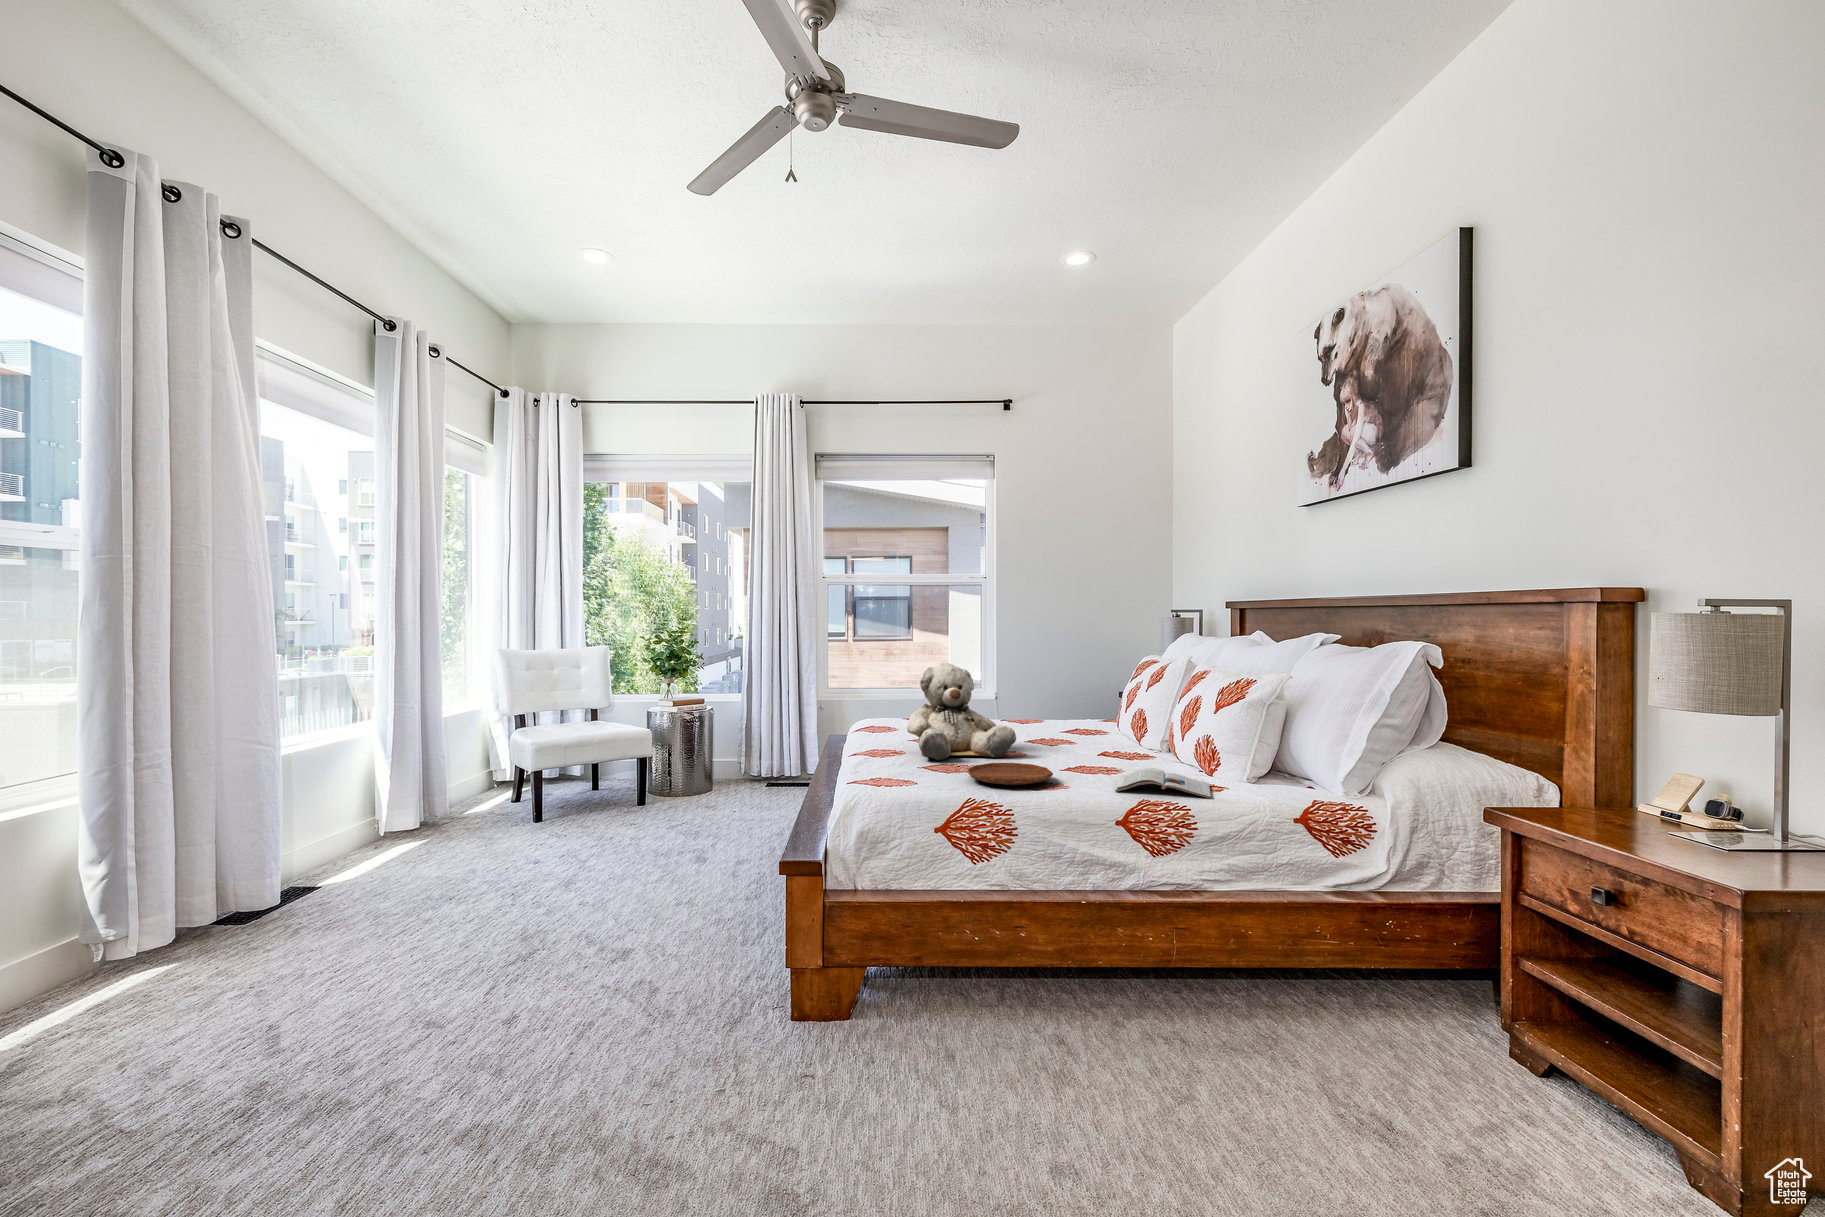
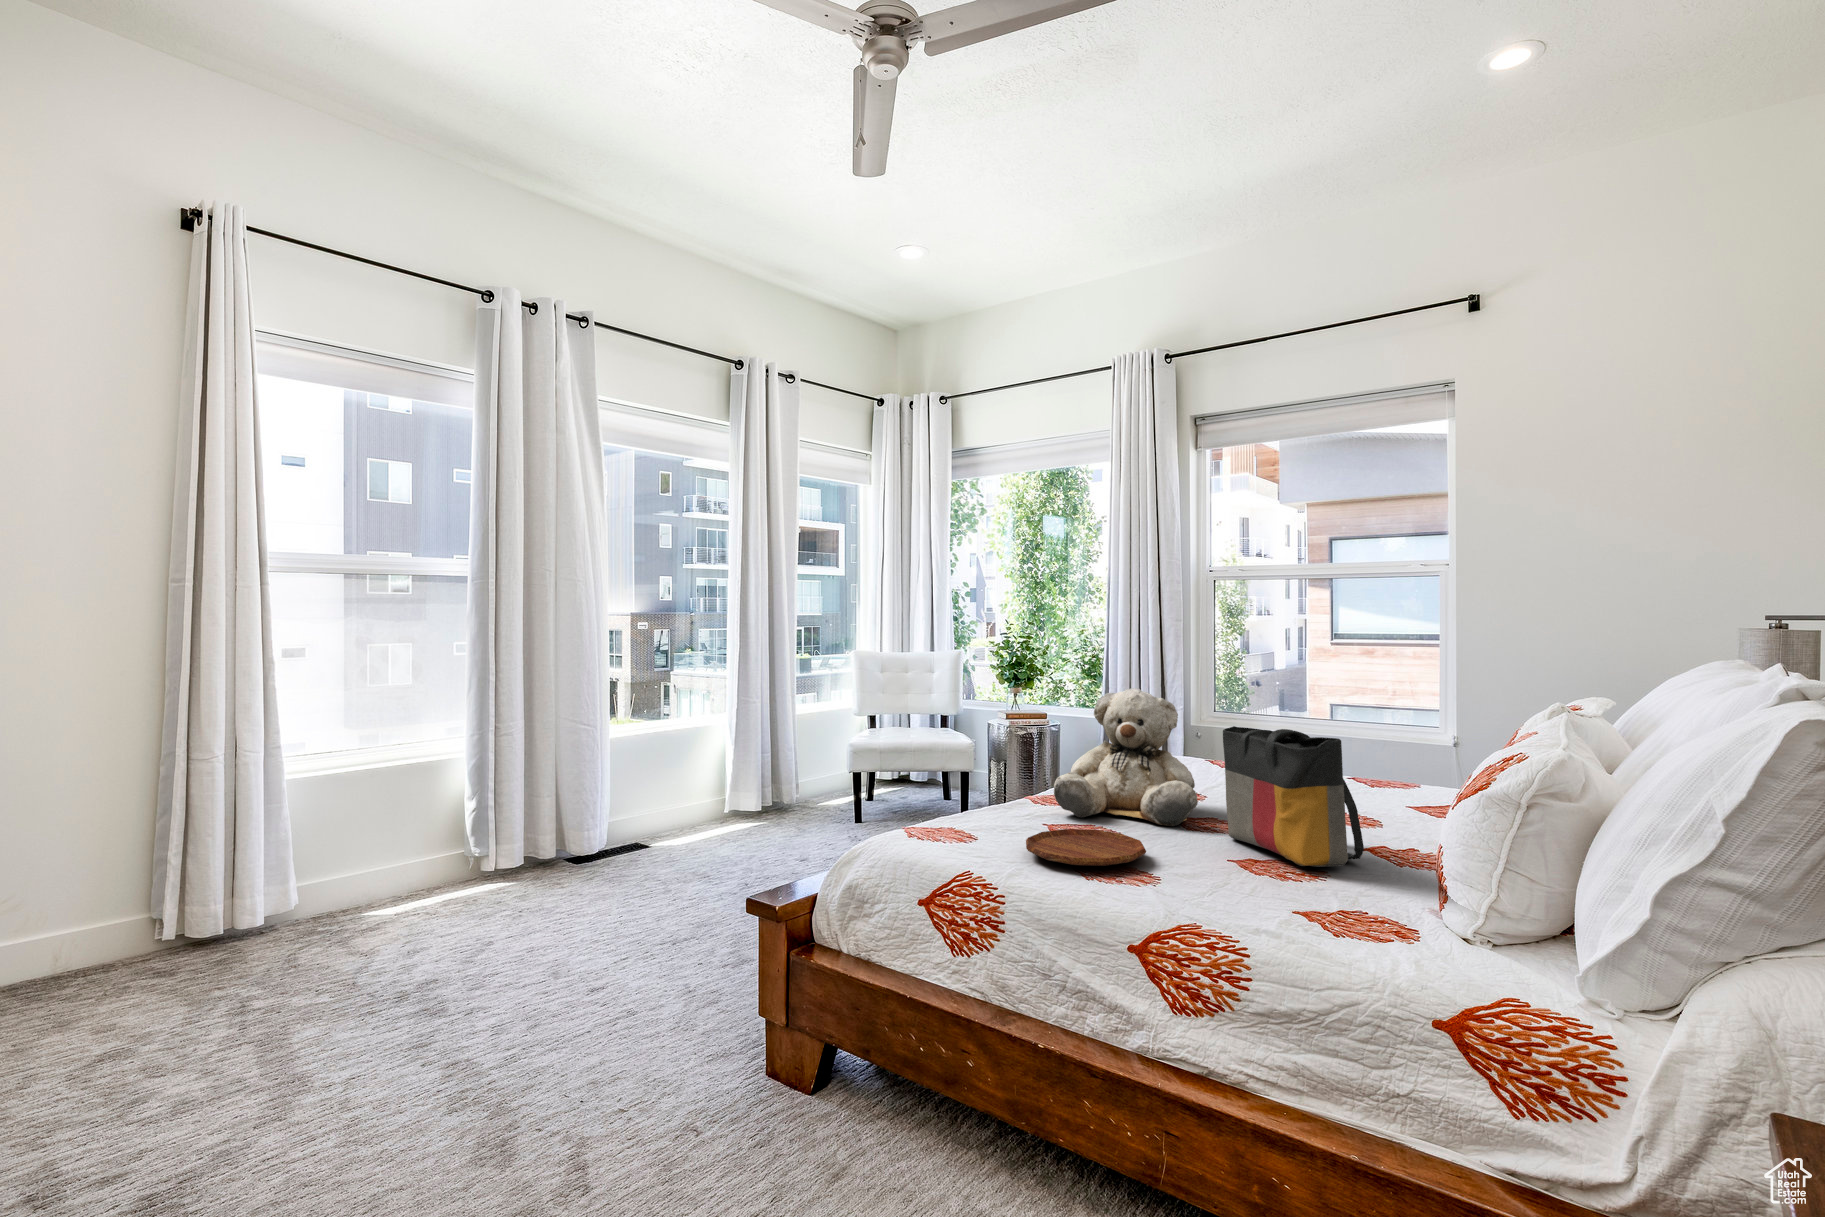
tote bag: none [1039,682,1138,765] -> present [1223,726,1364,867]
magazine: present [1115,768,1211,798] -> none [1178,876,1371,944]

